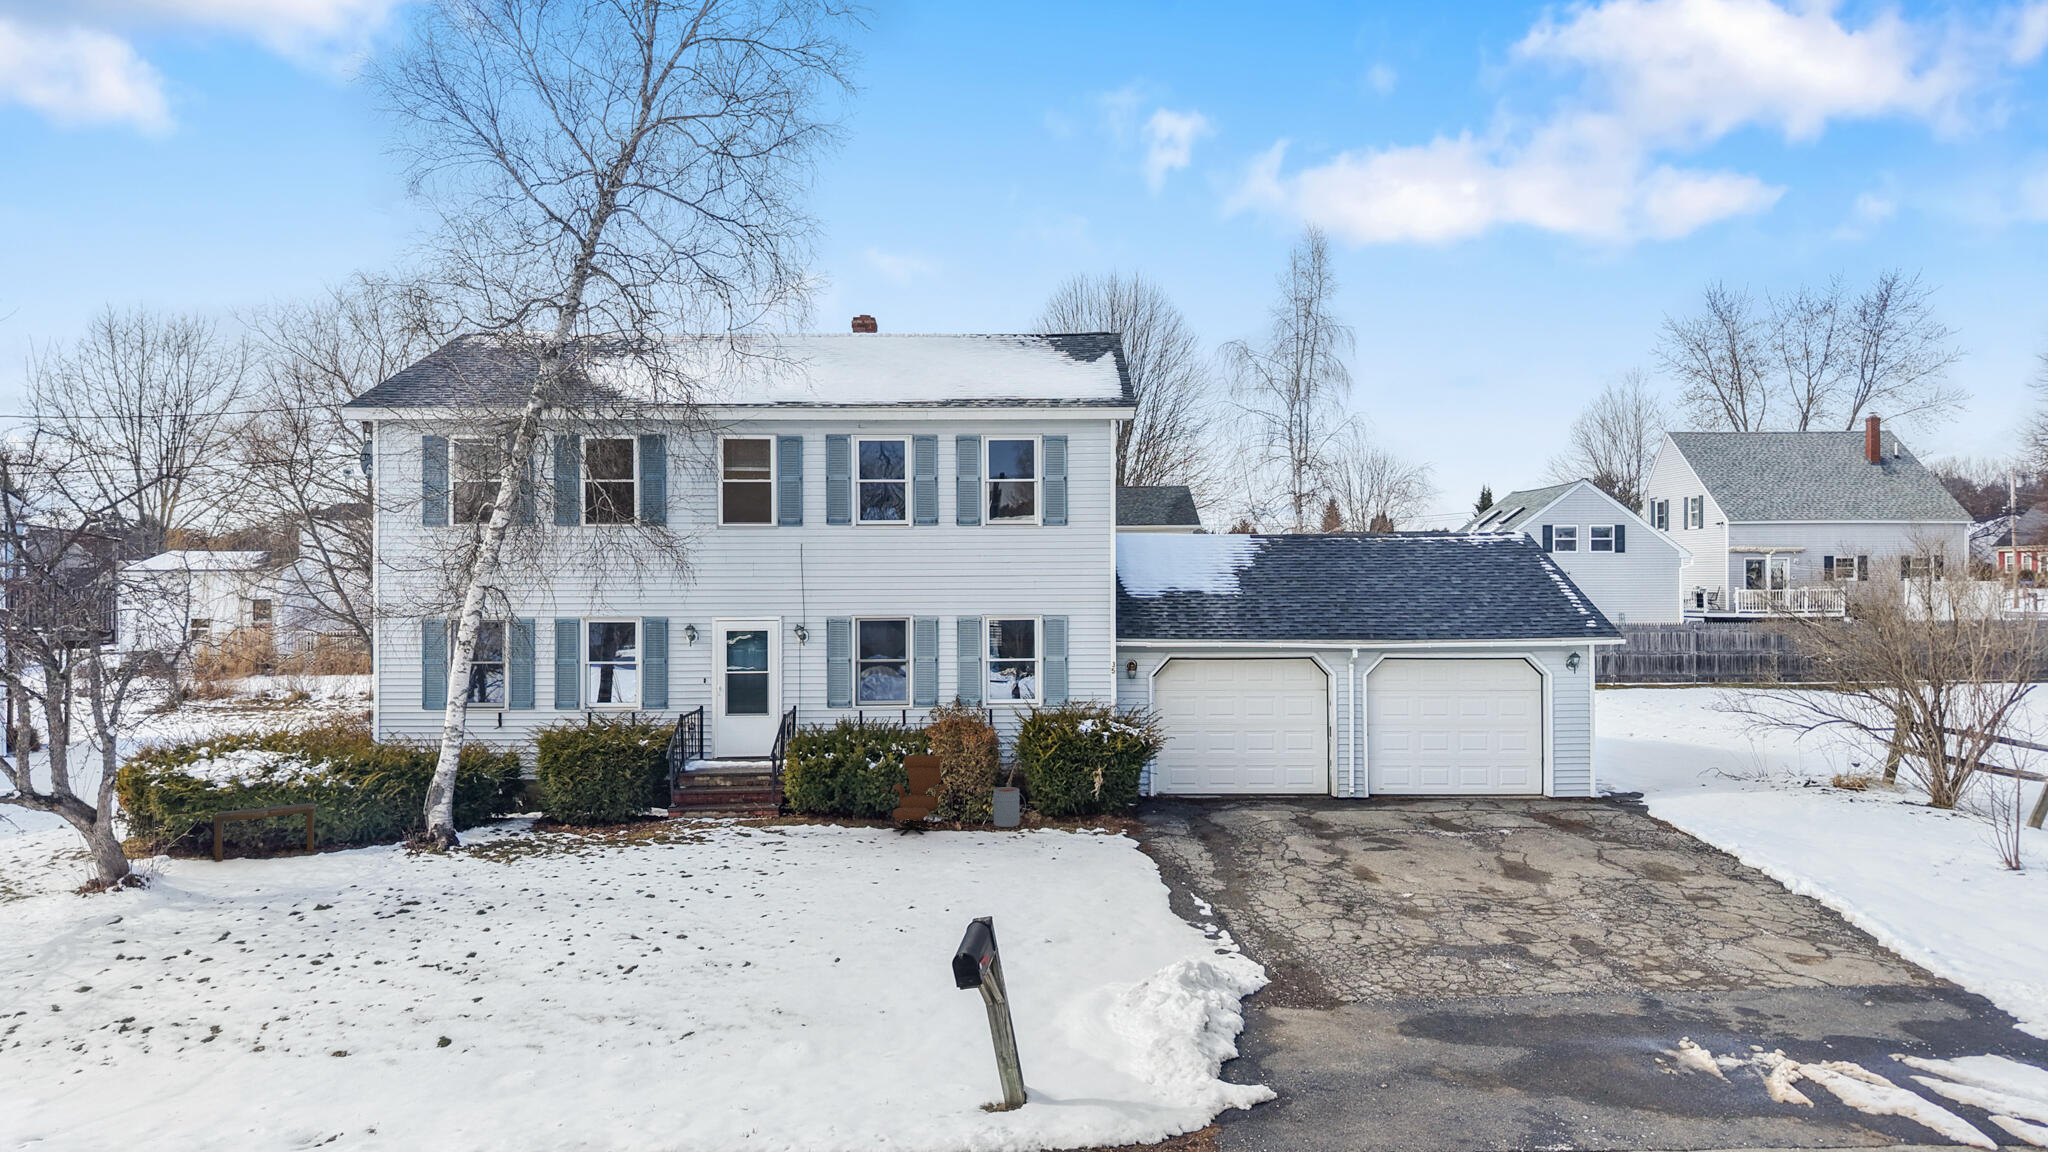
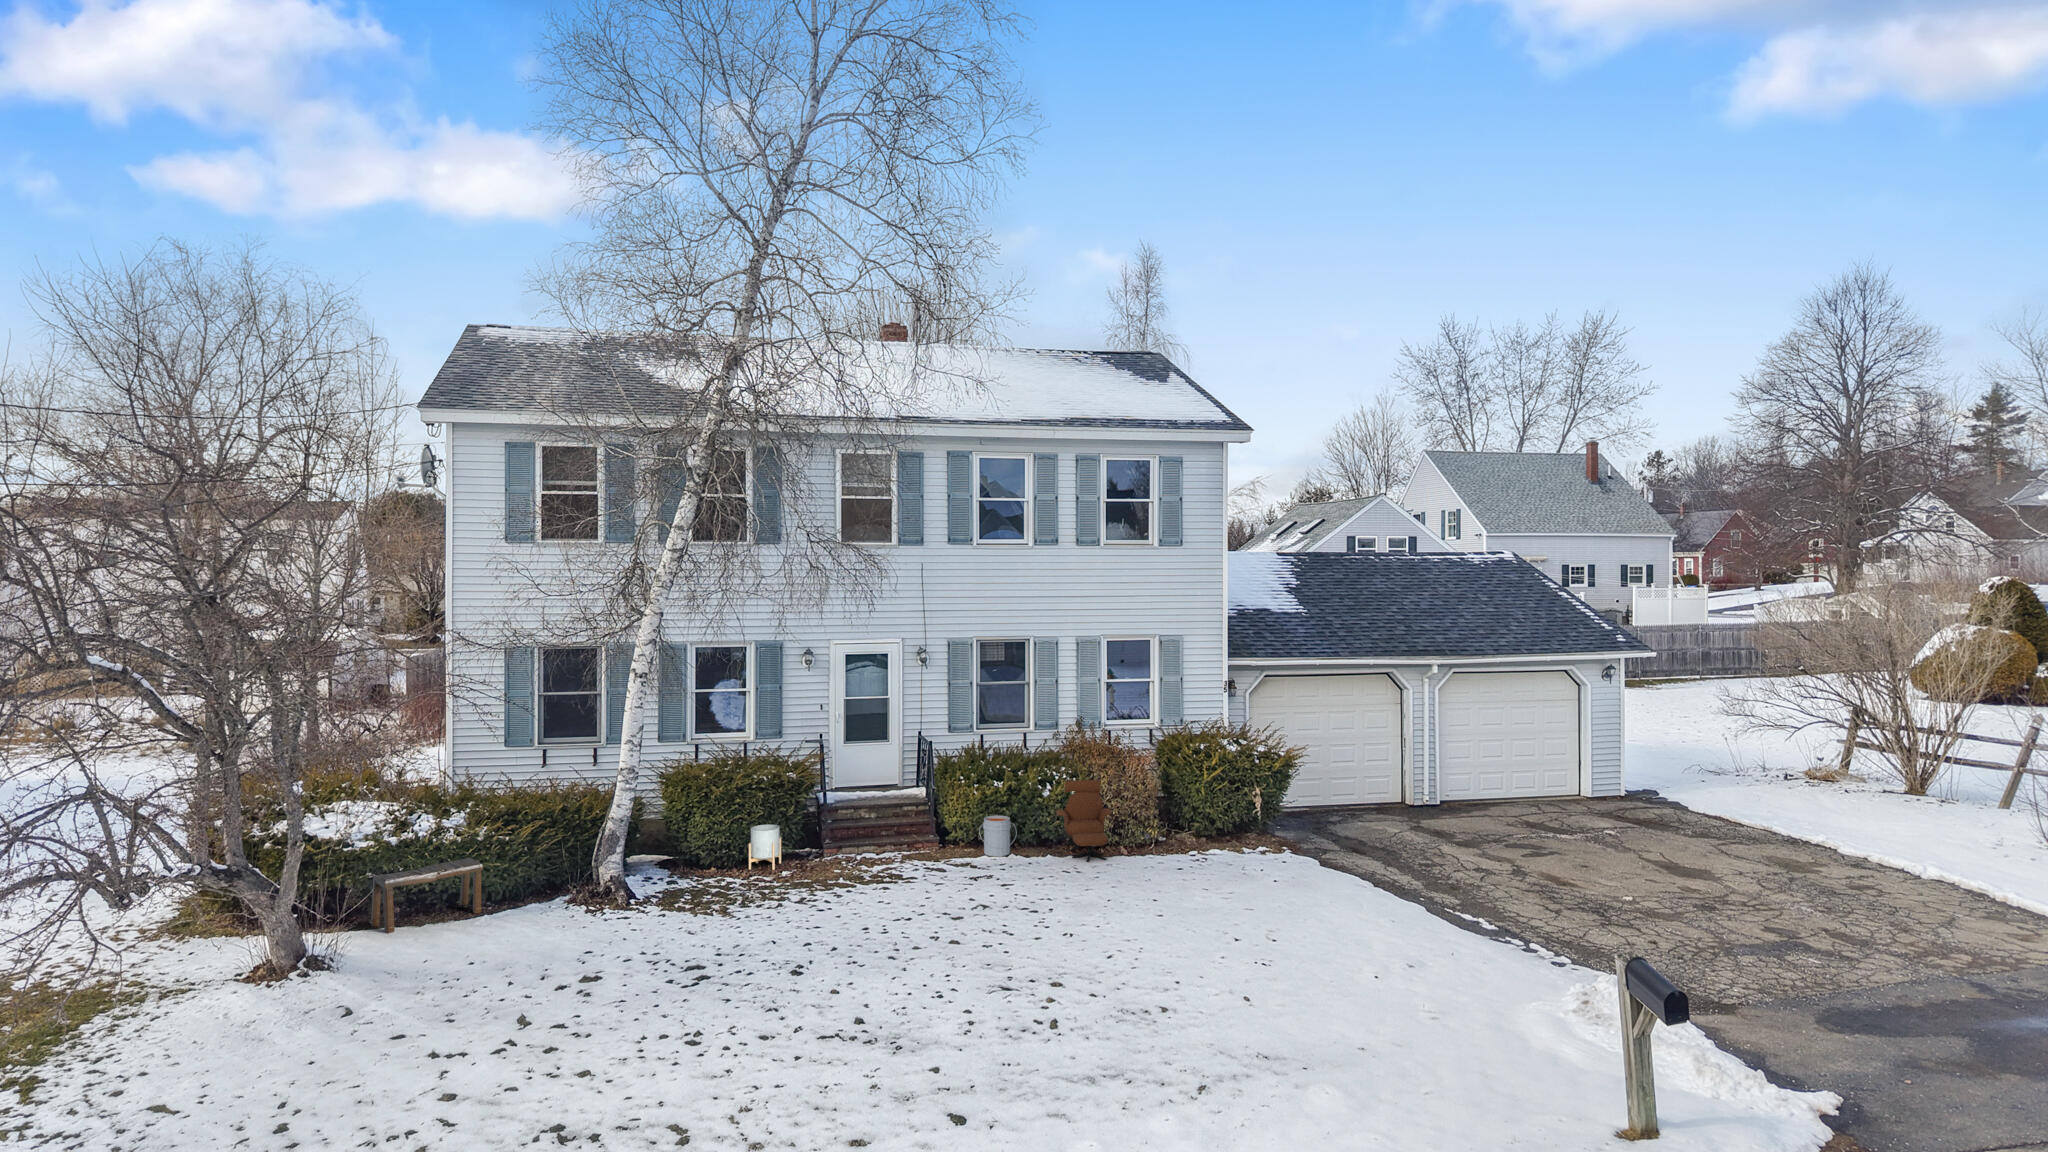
planter: none [587,786,624,829] -> present [749,824,781,870]
bucket: present [992,787,1026,827] -> present [979,815,1017,857]

